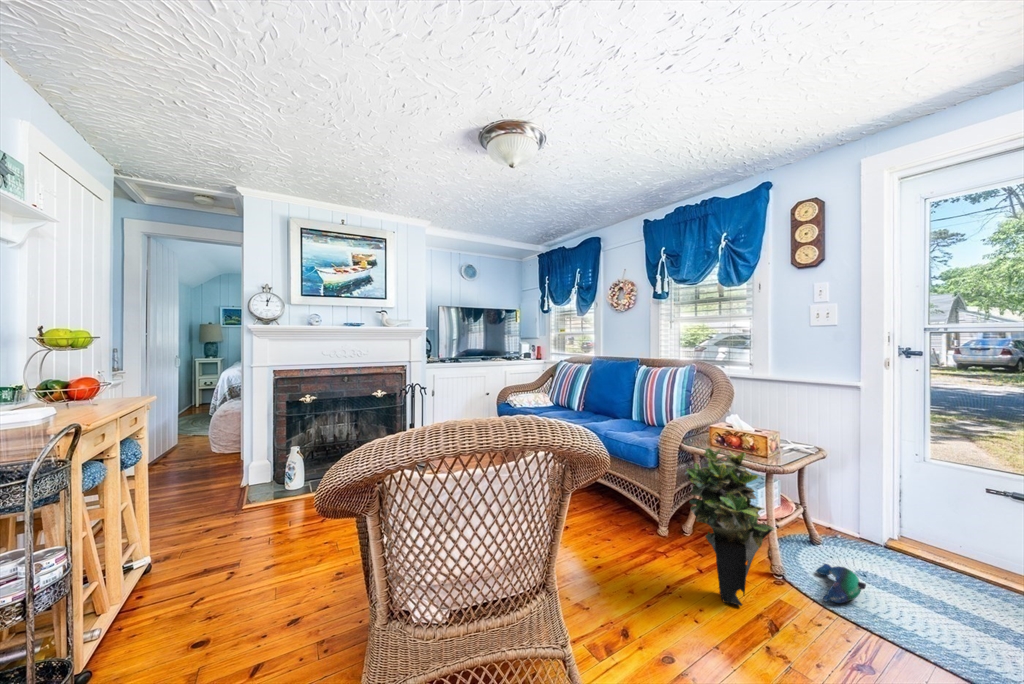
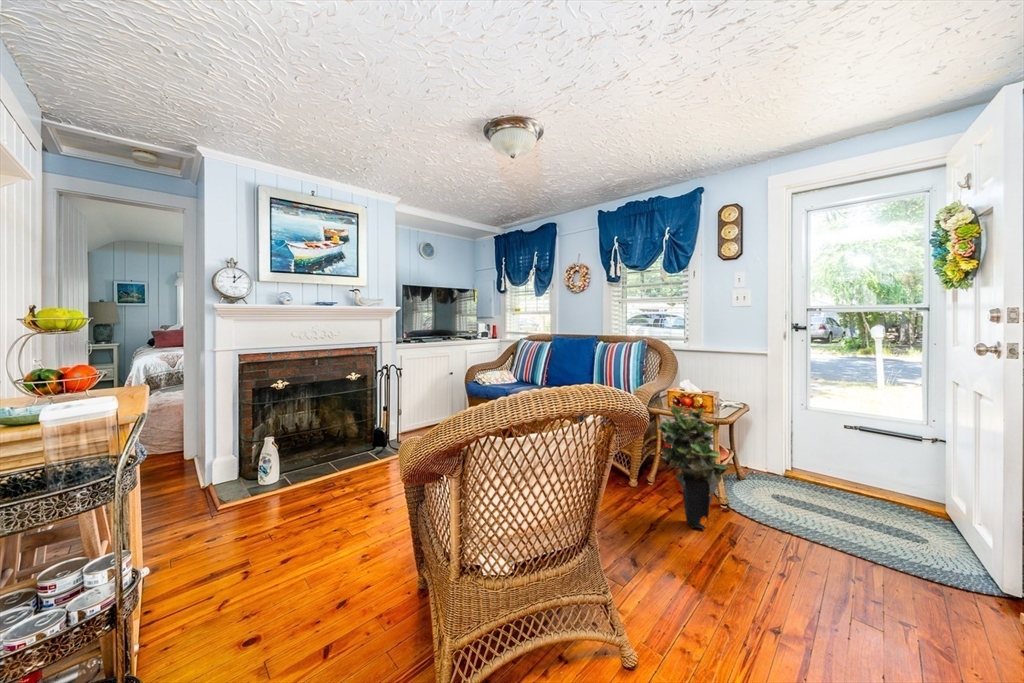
plush toy: present [816,564,866,603] -> none [747,490,788,519]

